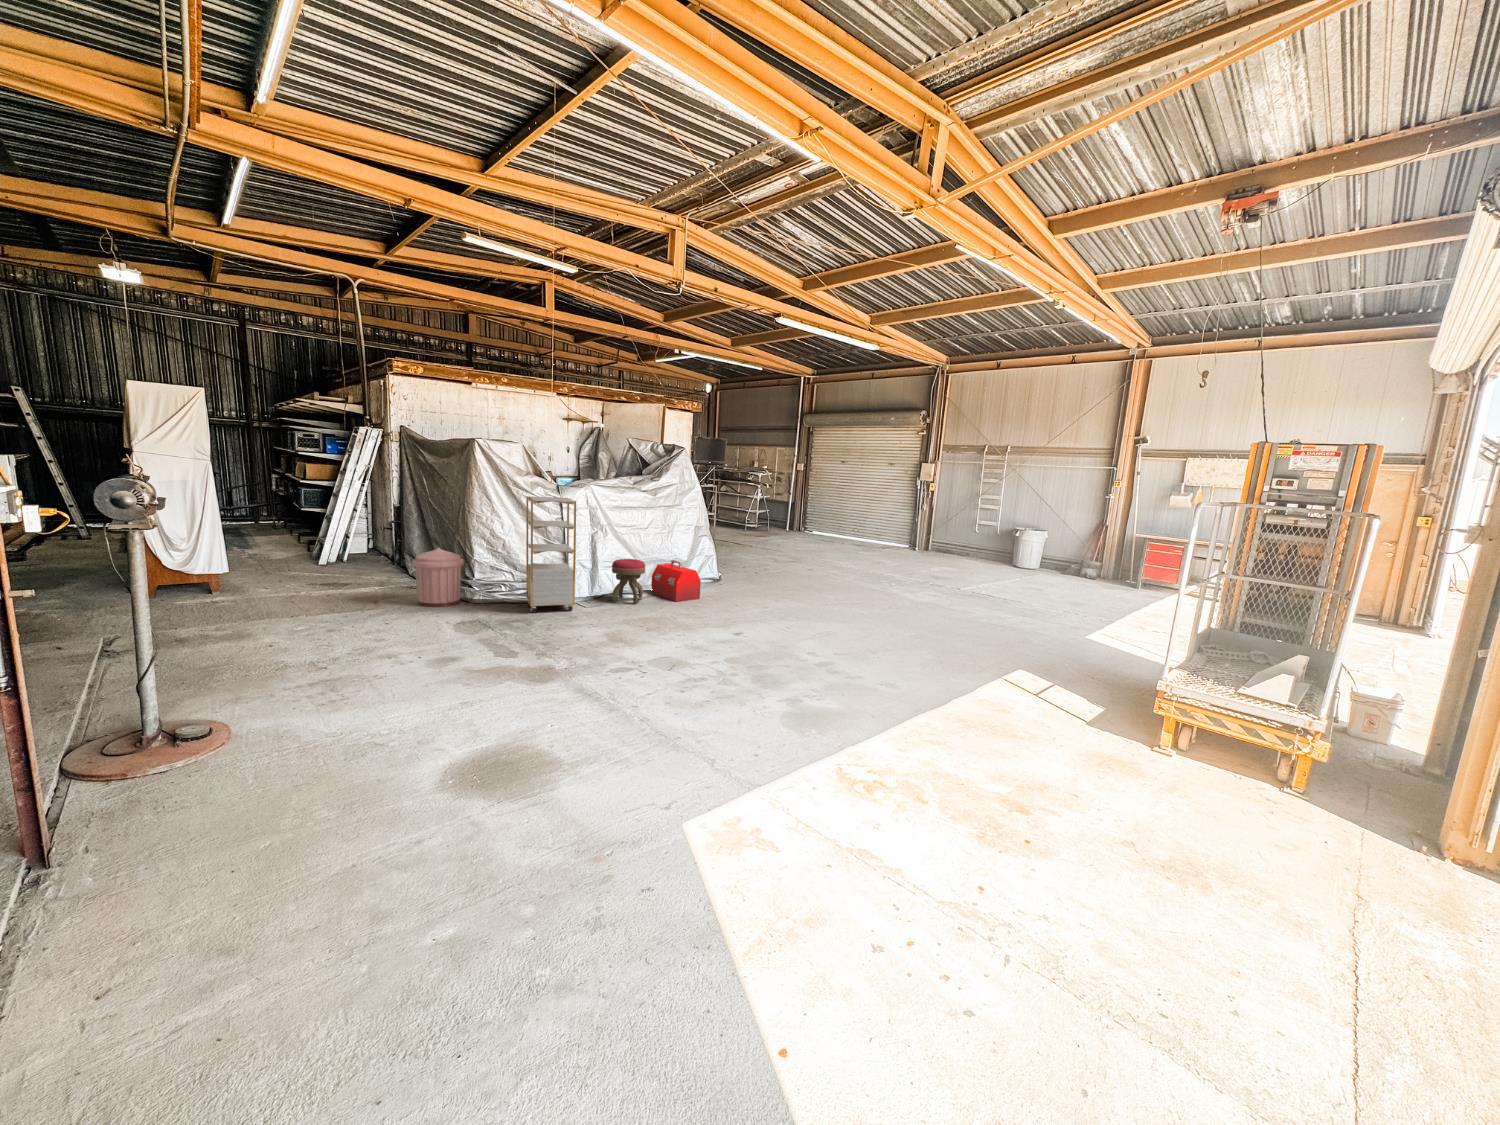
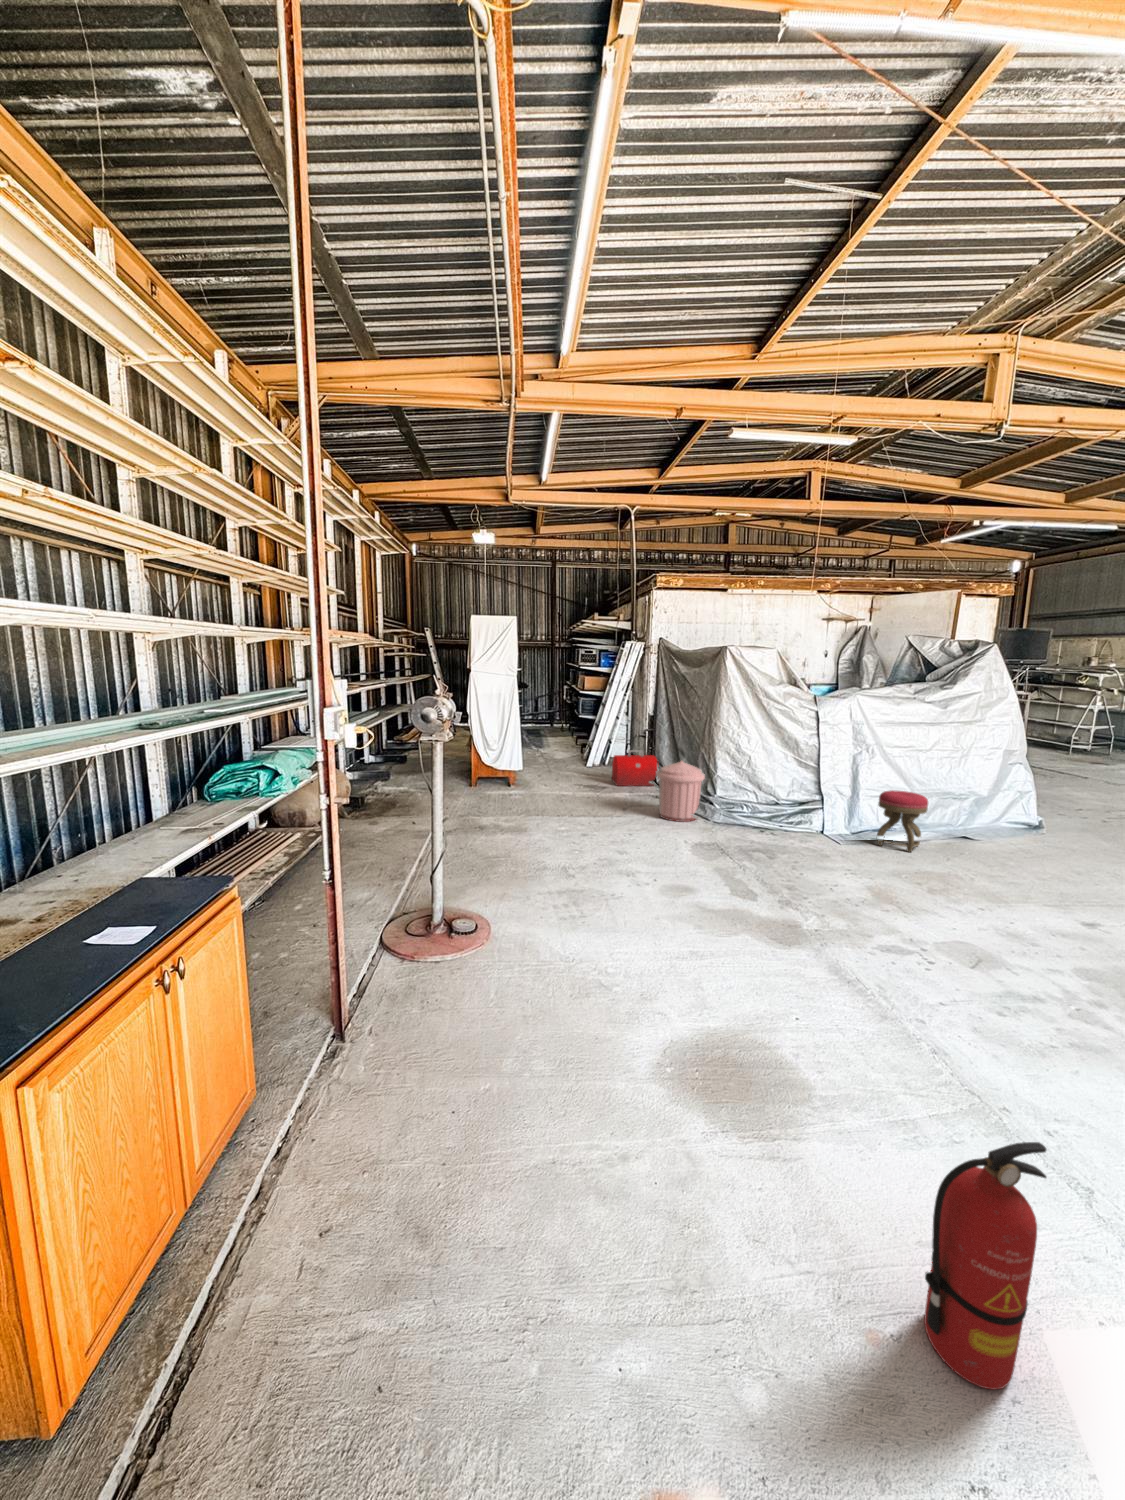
shelving unit: present [526,497,576,612] -> none [768,709,840,849]
toolbox: present [651,560,701,602] -> present [612,750,657,786]
fire extinguisher: none [609,703,660,833] -> present [924,1142,1046,1390]

